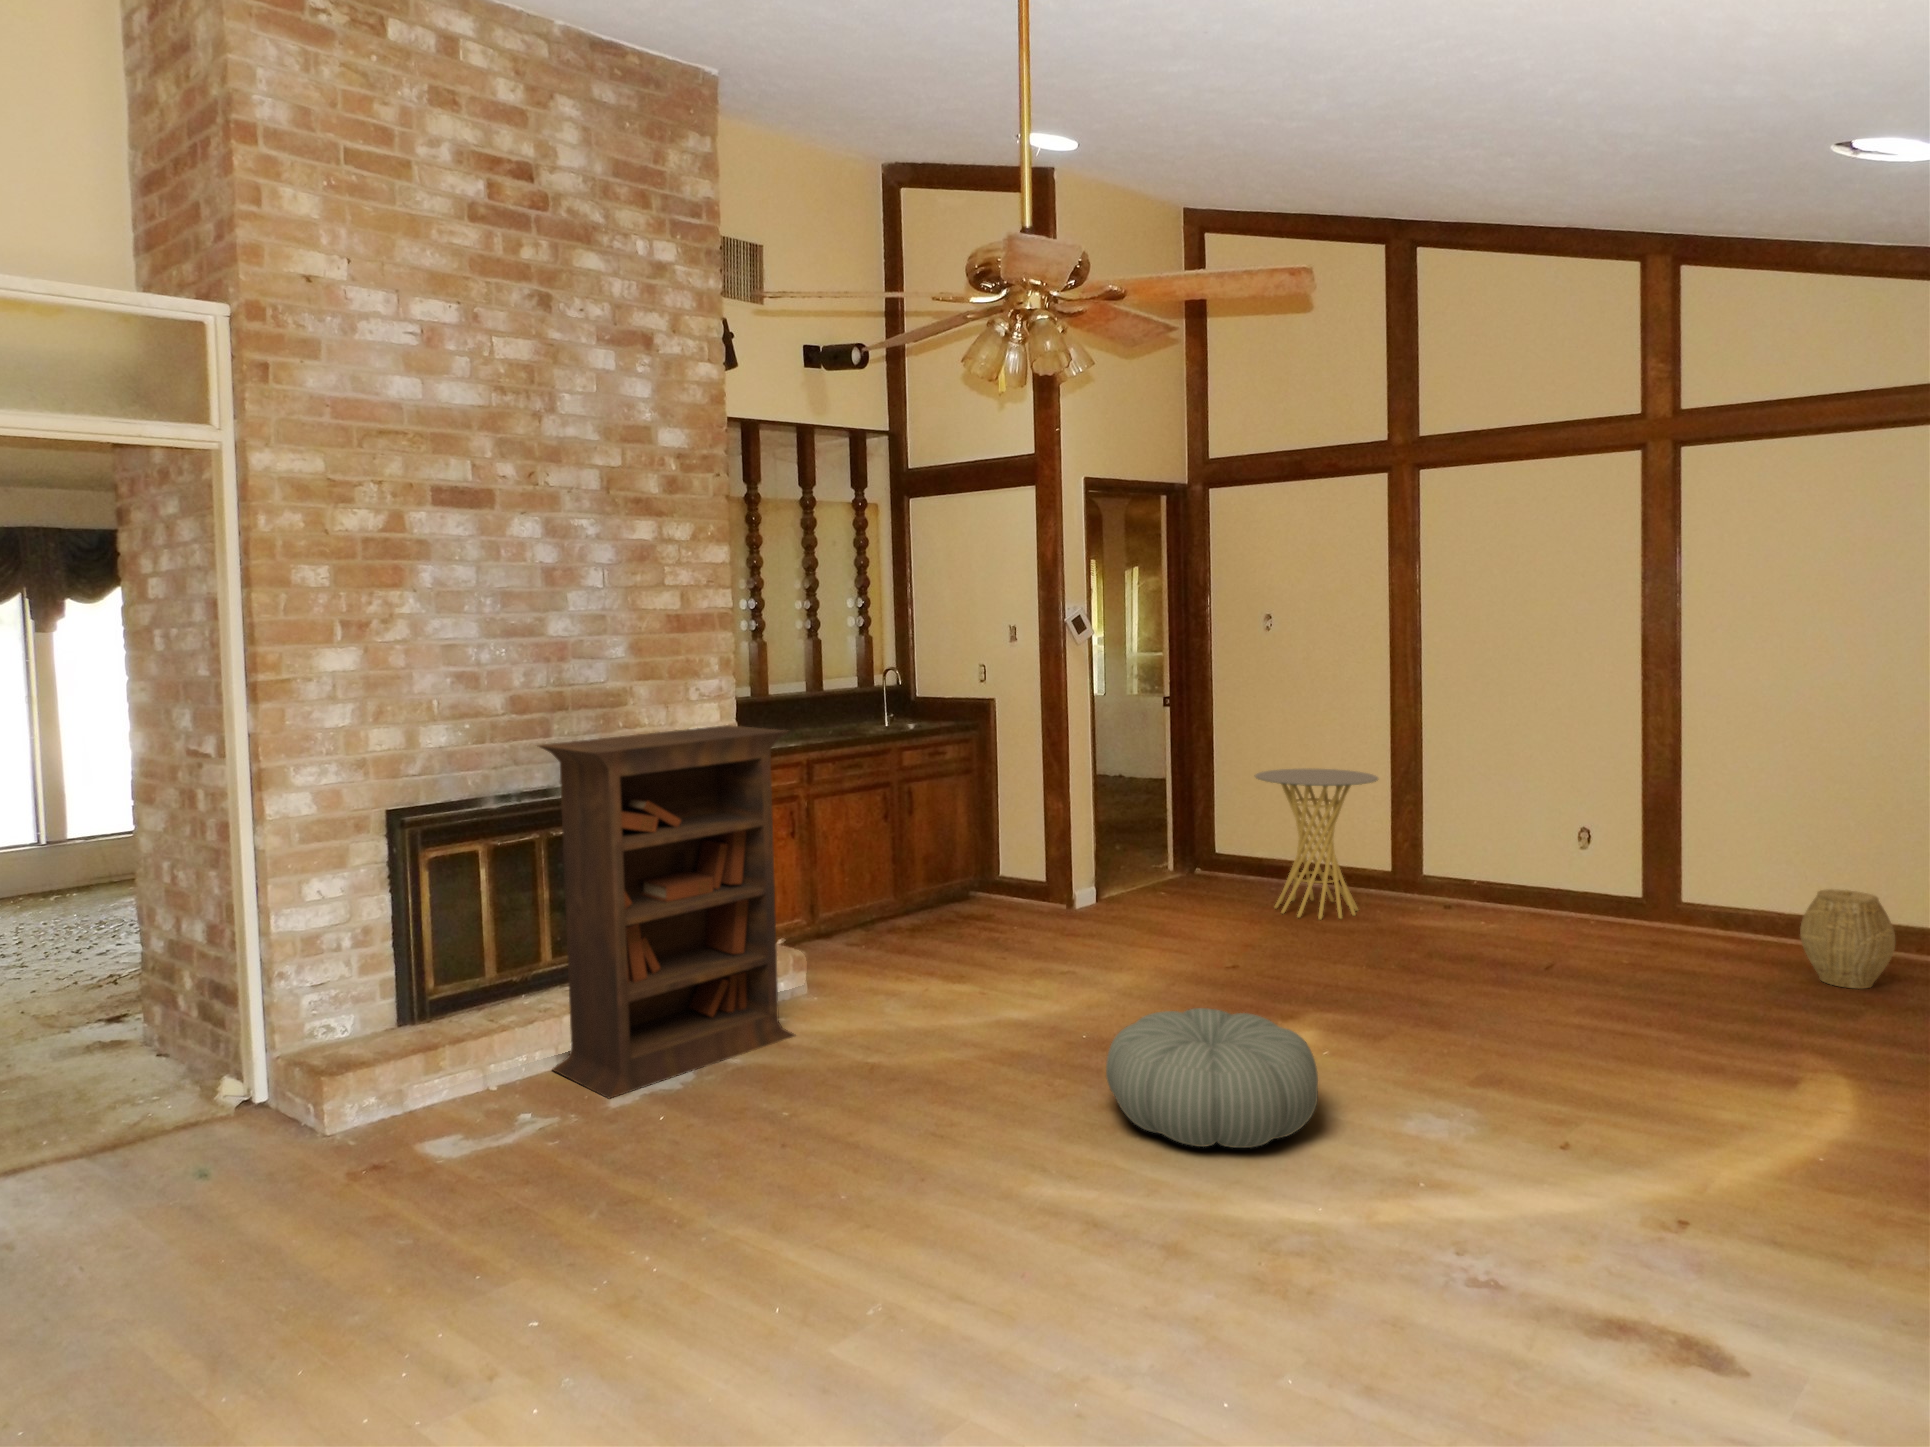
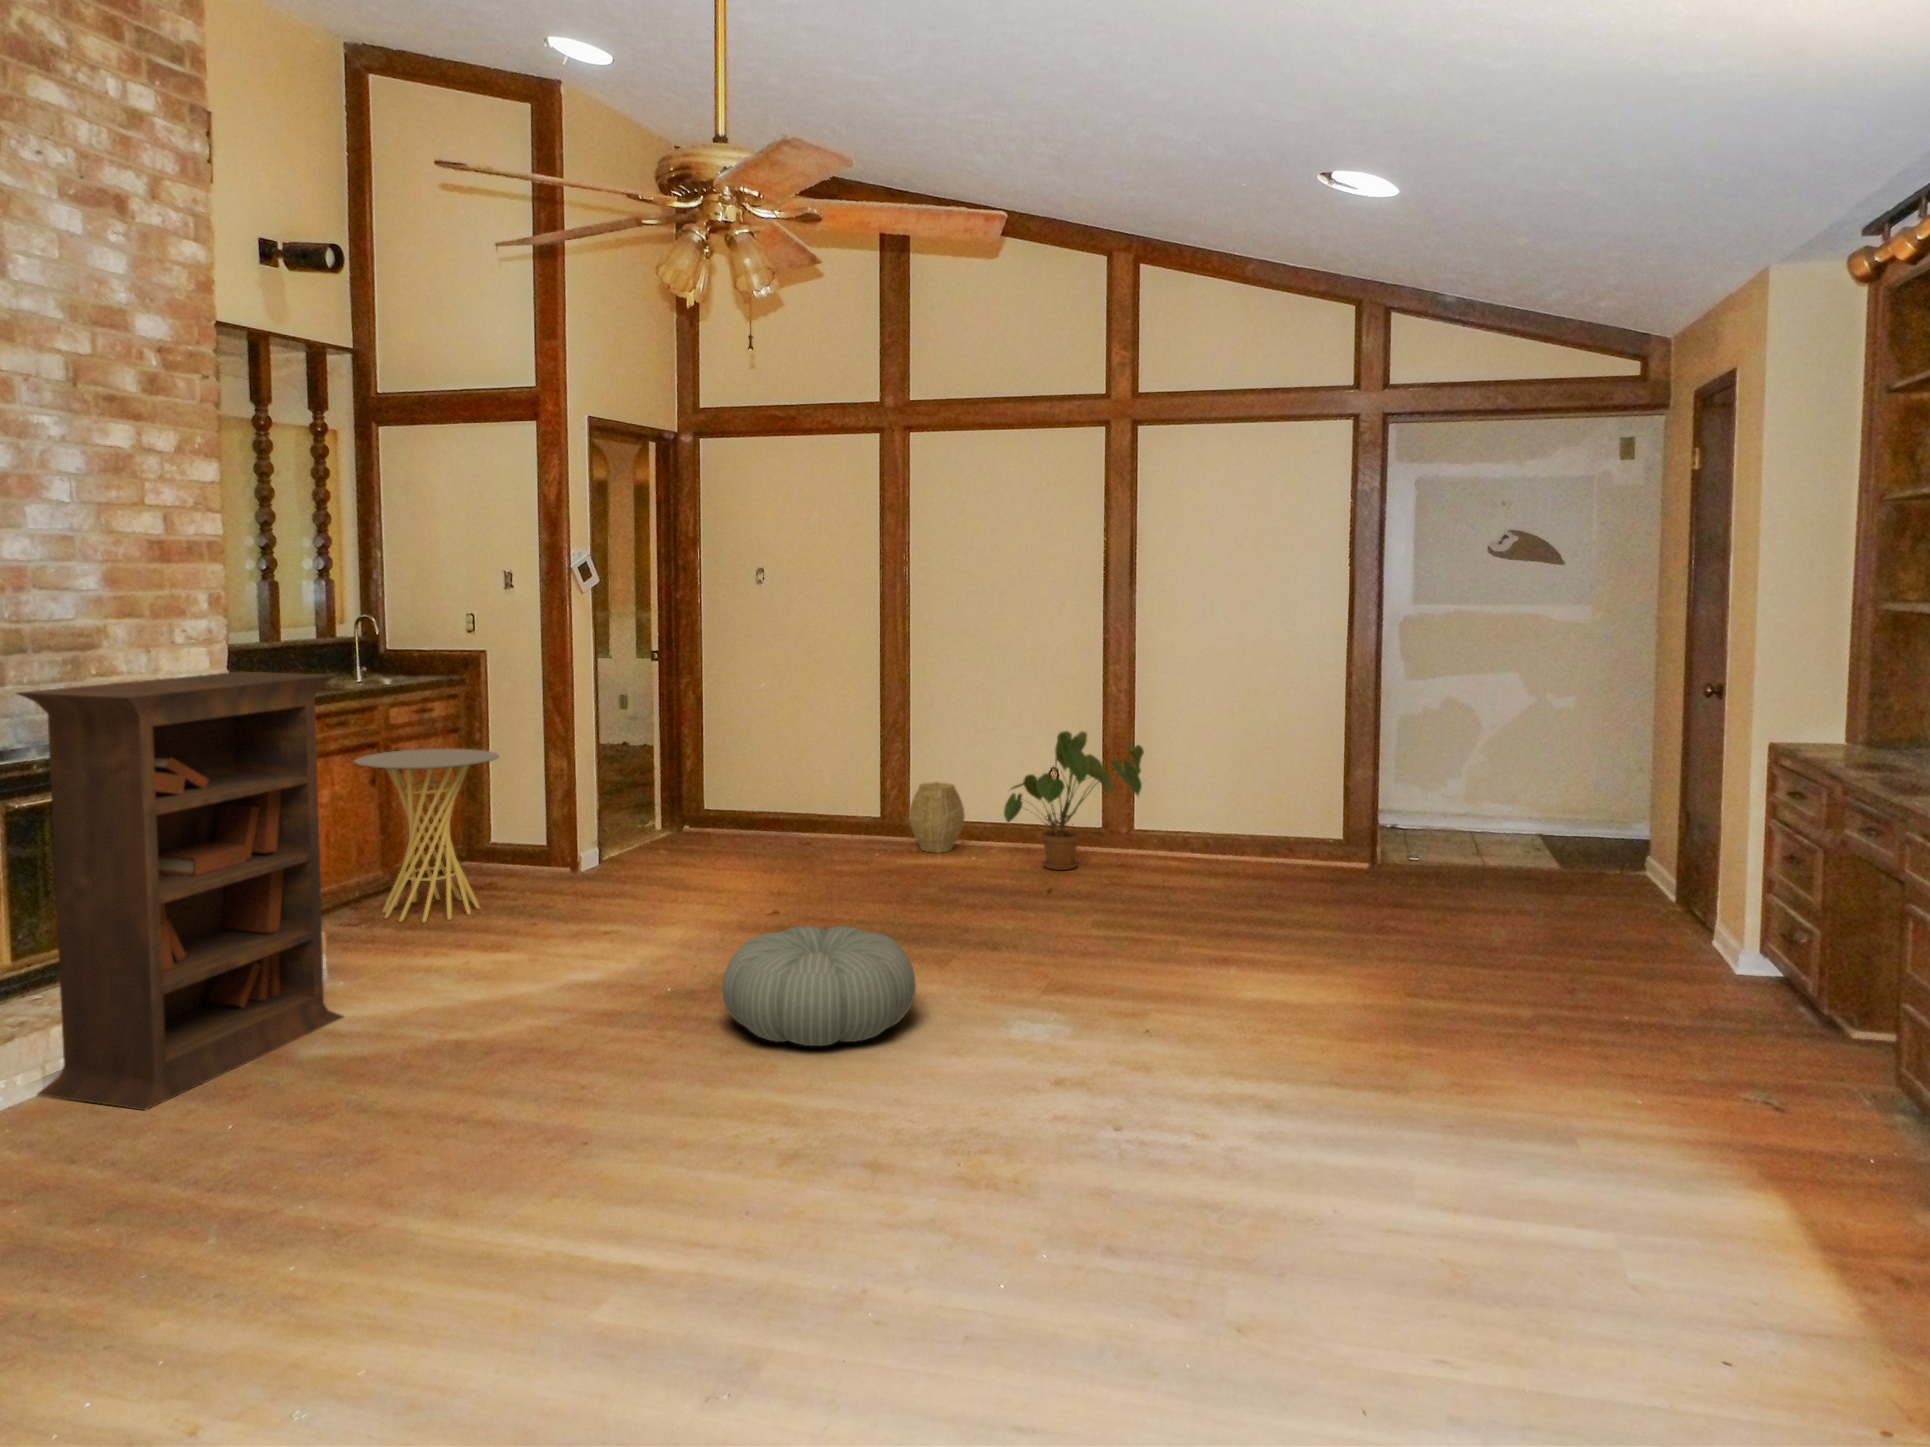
side table: present [1255,768,1378,920] -> present [354,749,499,923]
house plant: none [1529,799,1725,966] -> present [1004,731,1144,870]
woven basket: present [1800,889,1895,989] -> present [909,782,965,853]

